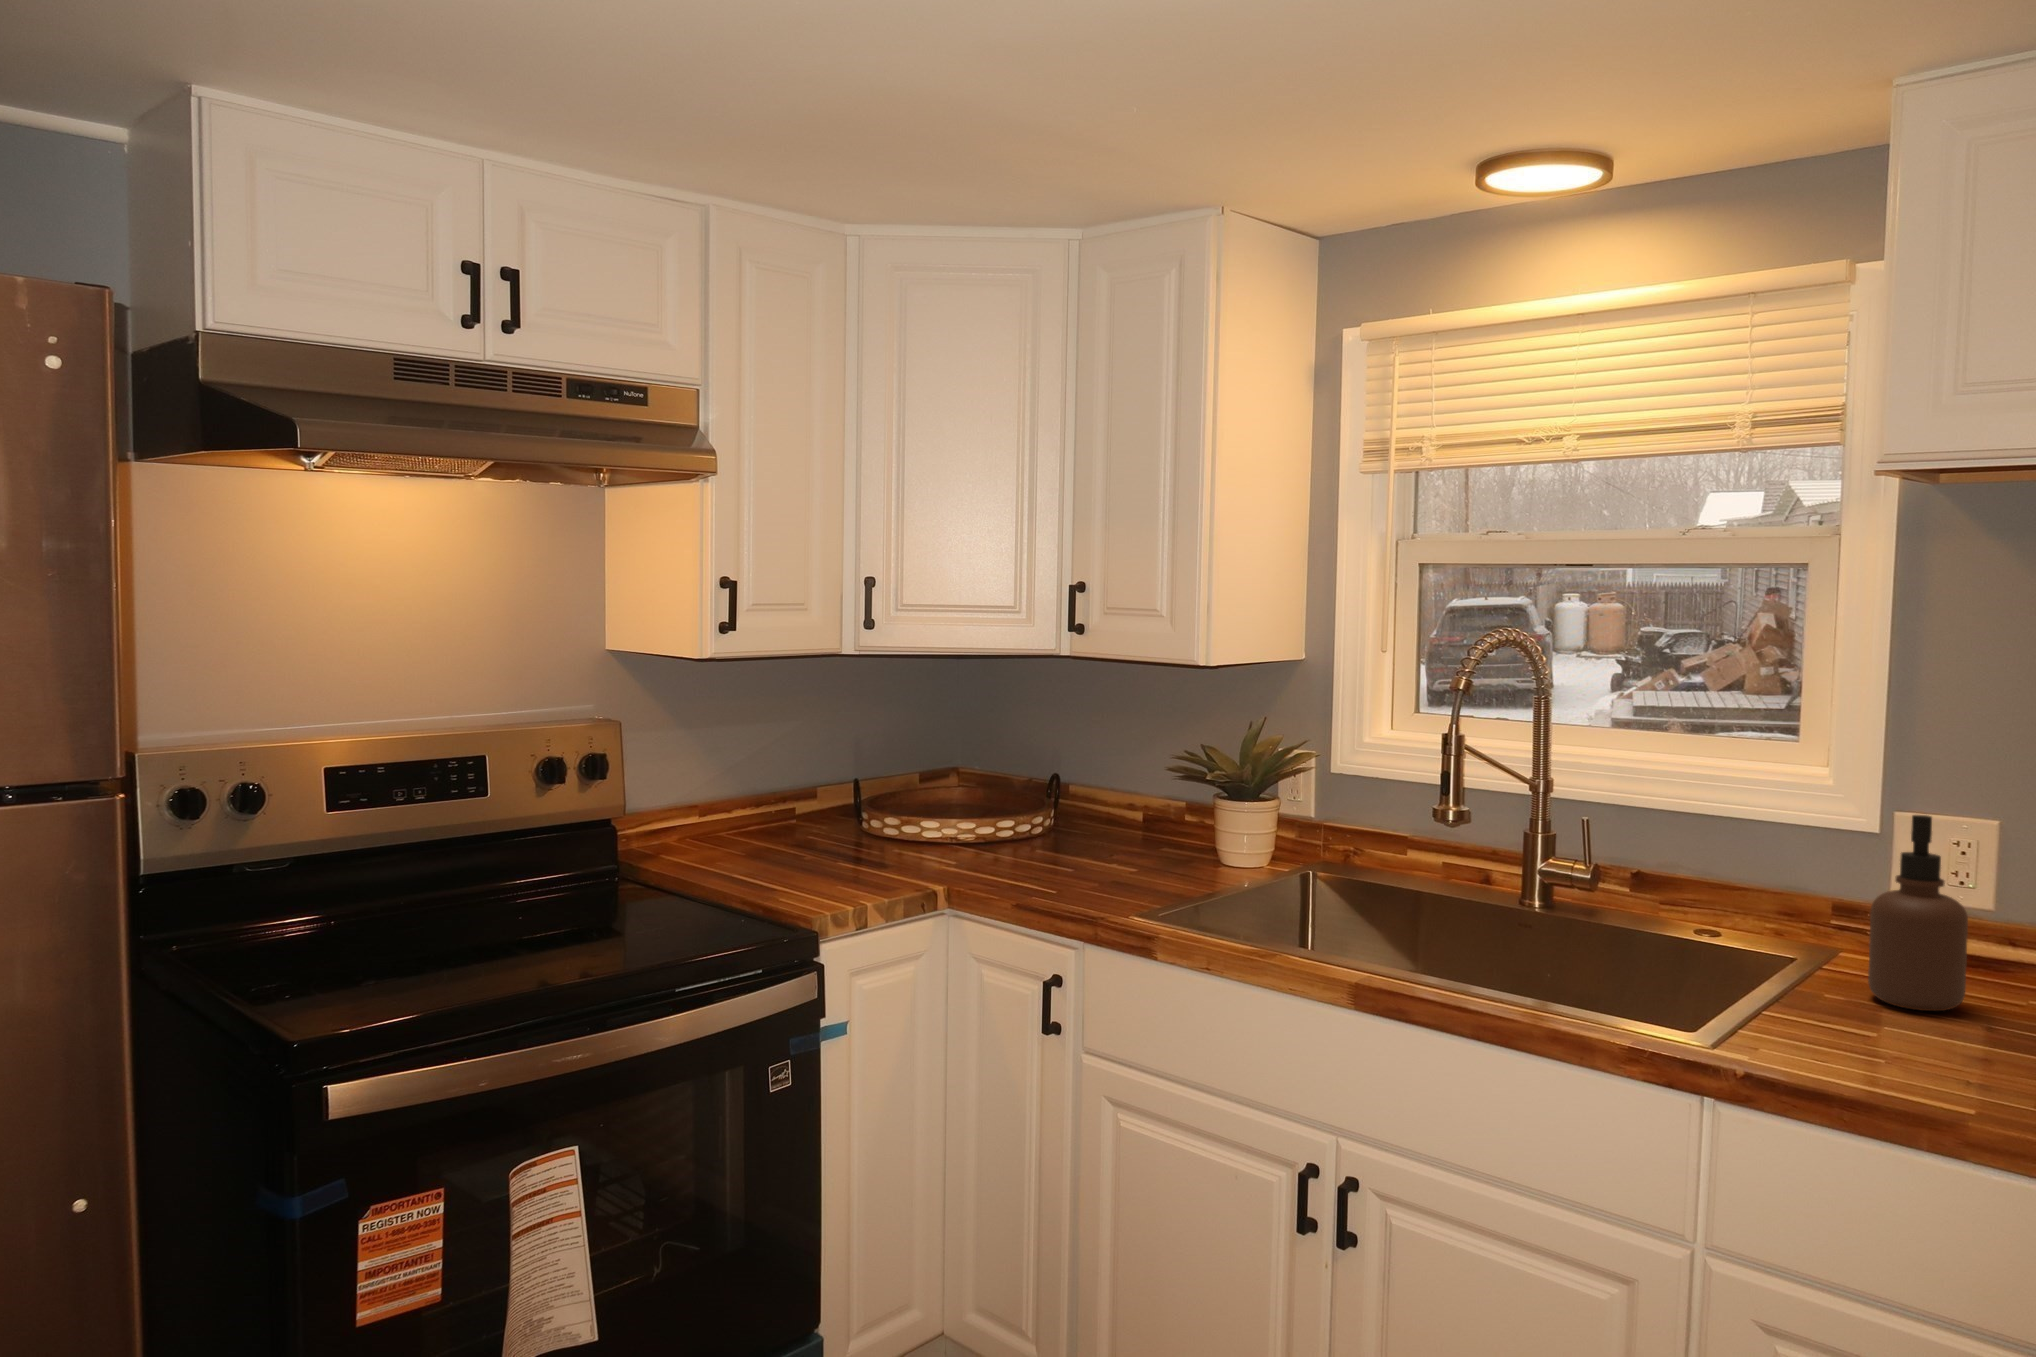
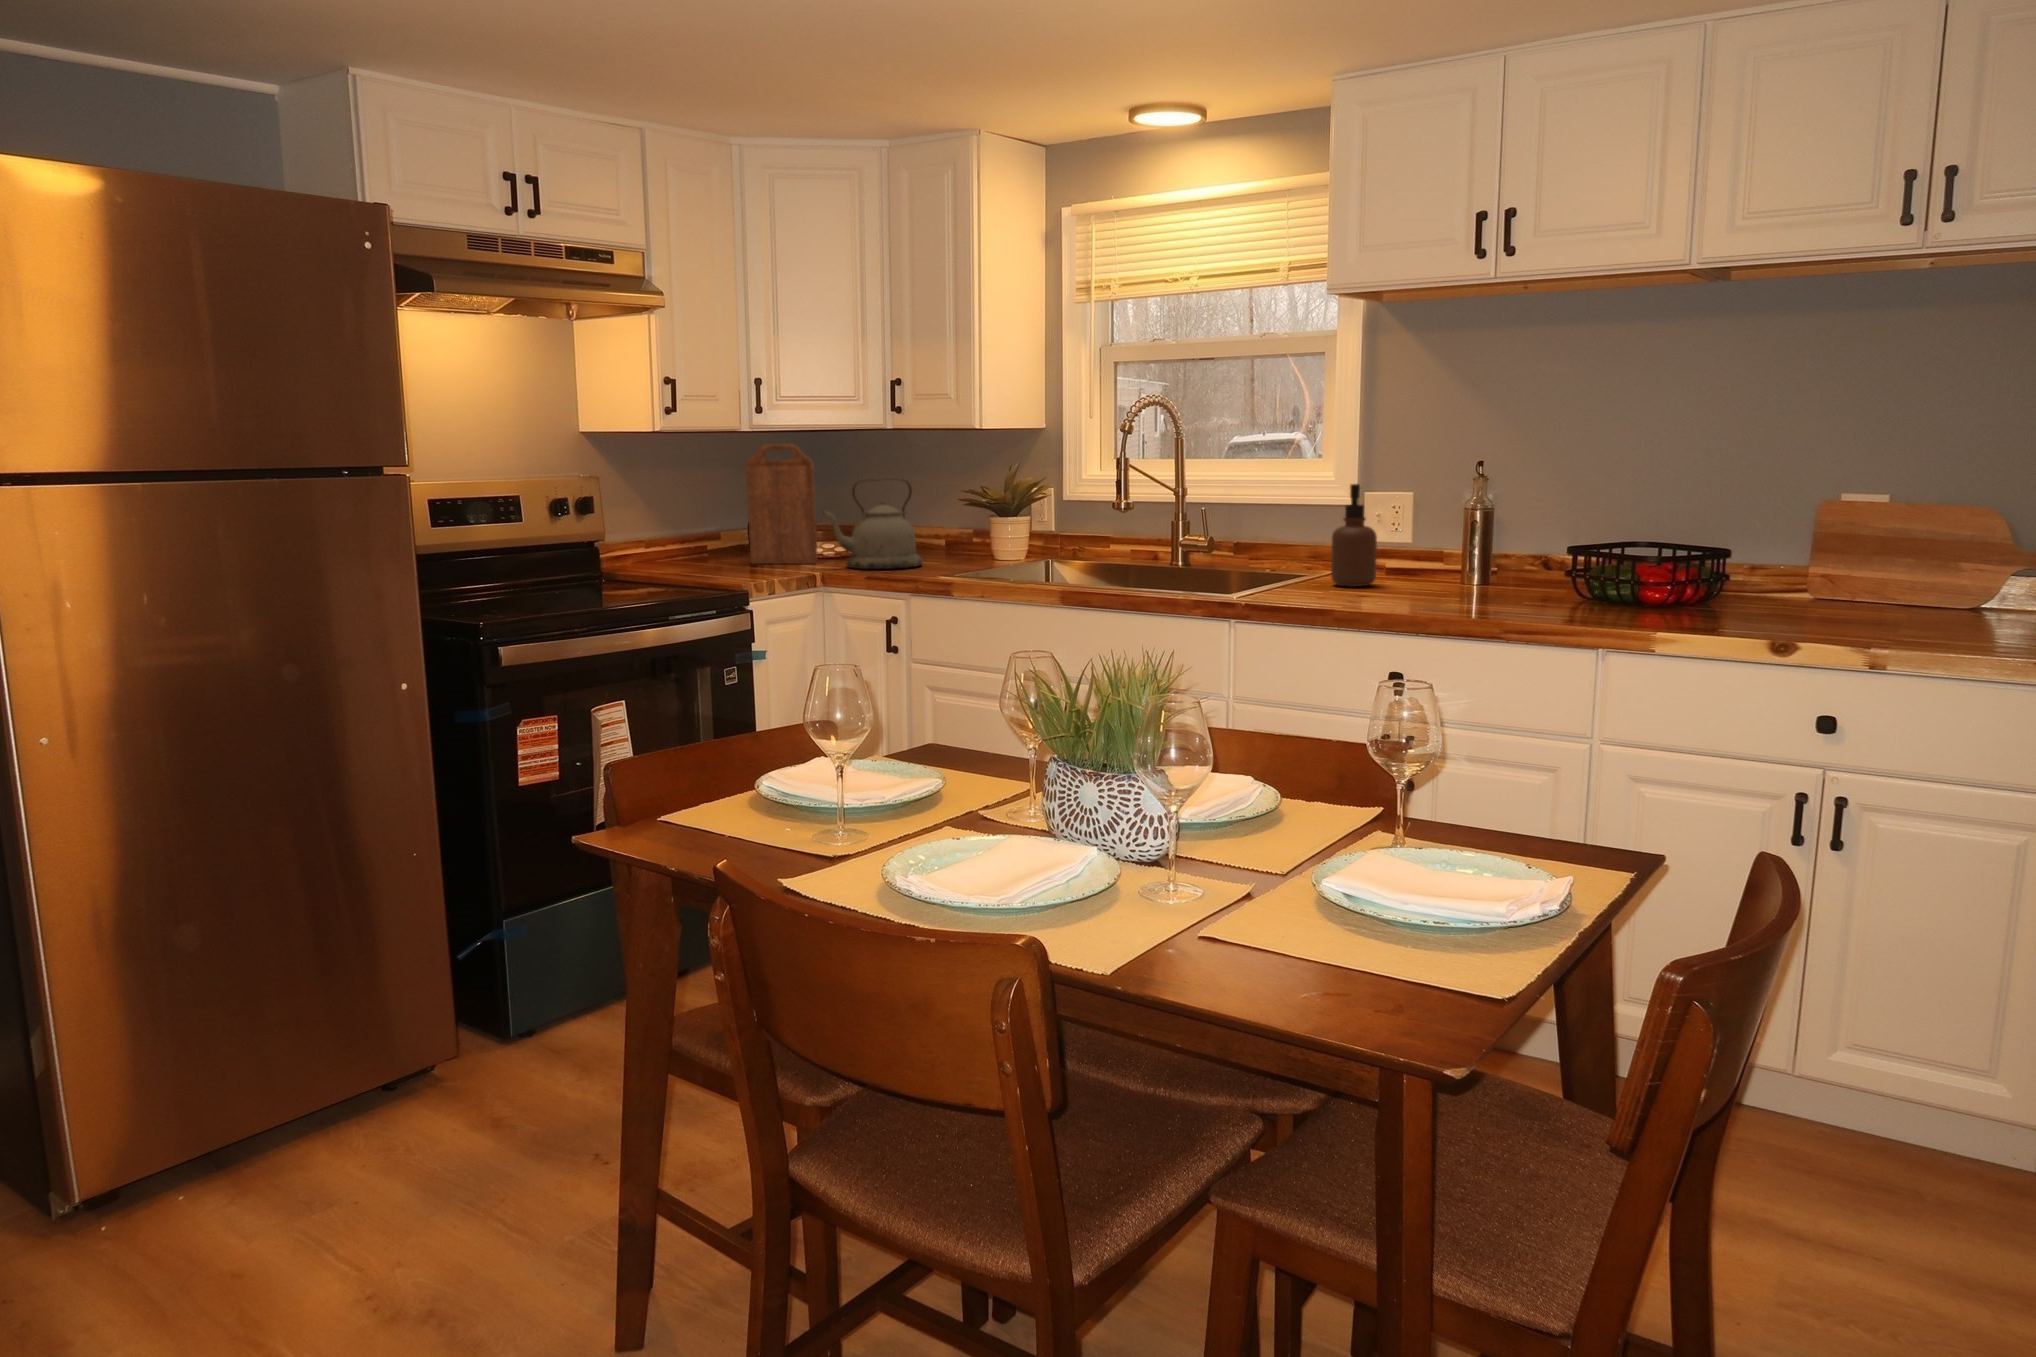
cutting board: none [845,674,946,858] -> present [746,444,818,564]
kettle: none [952,737,1108,885] -> present [823,479,923,569]

